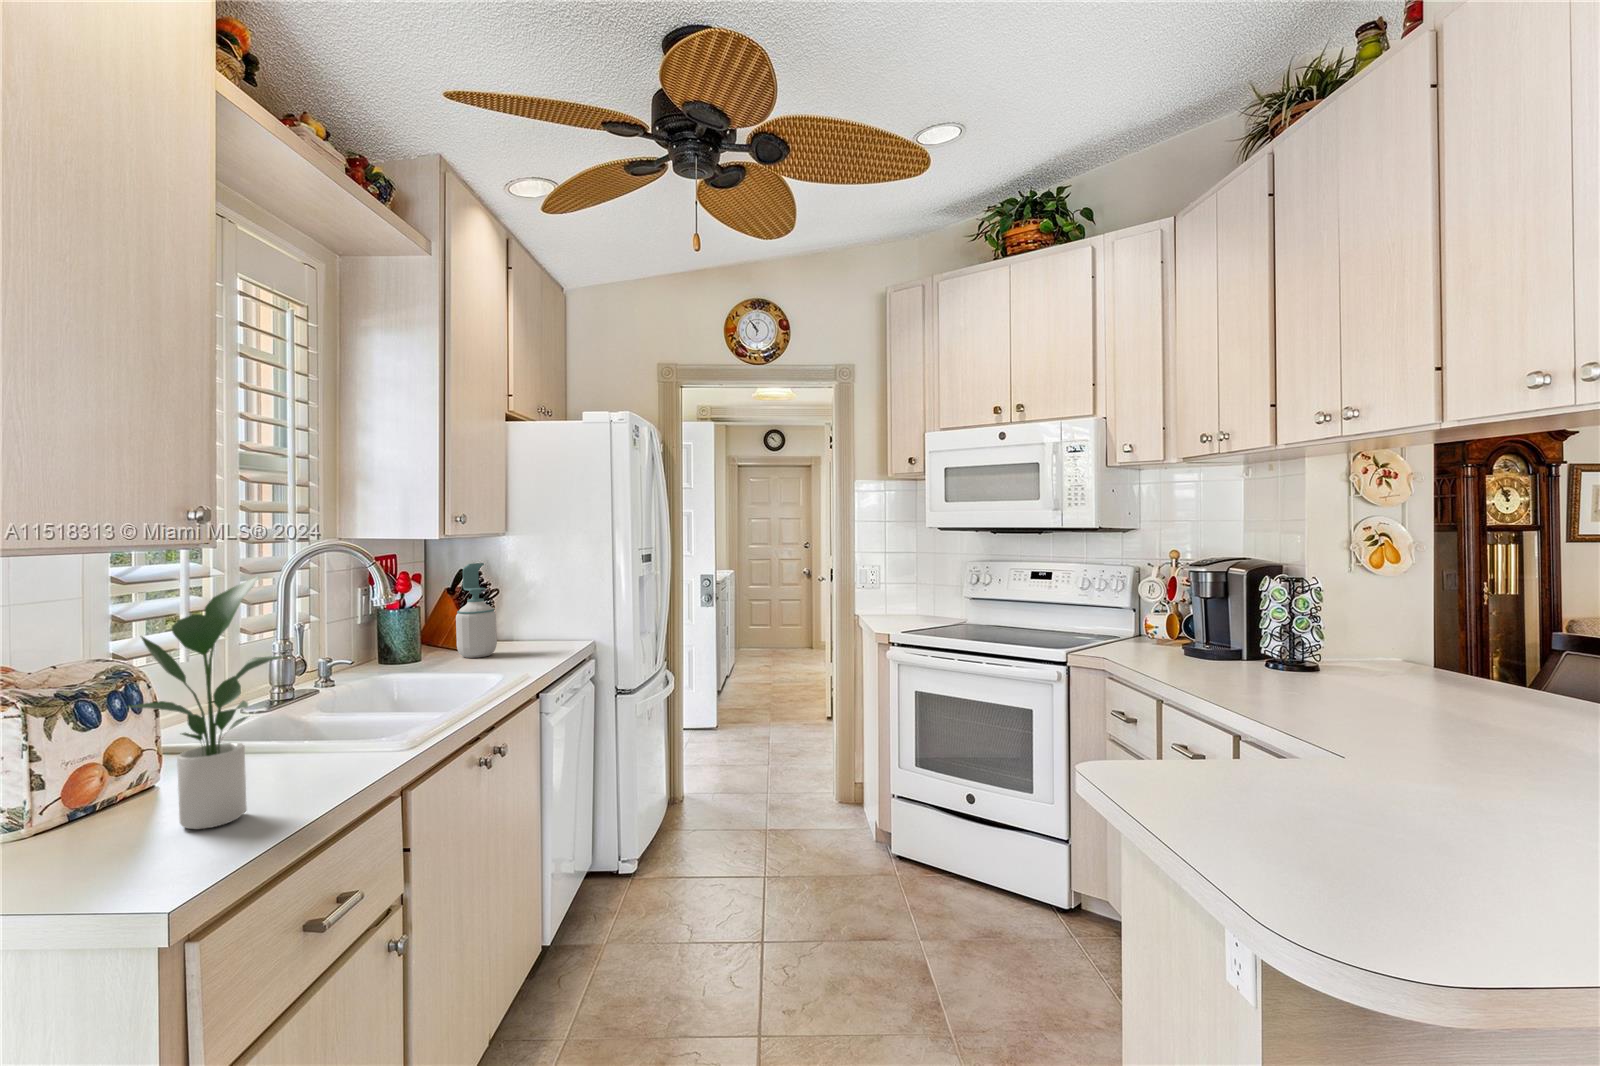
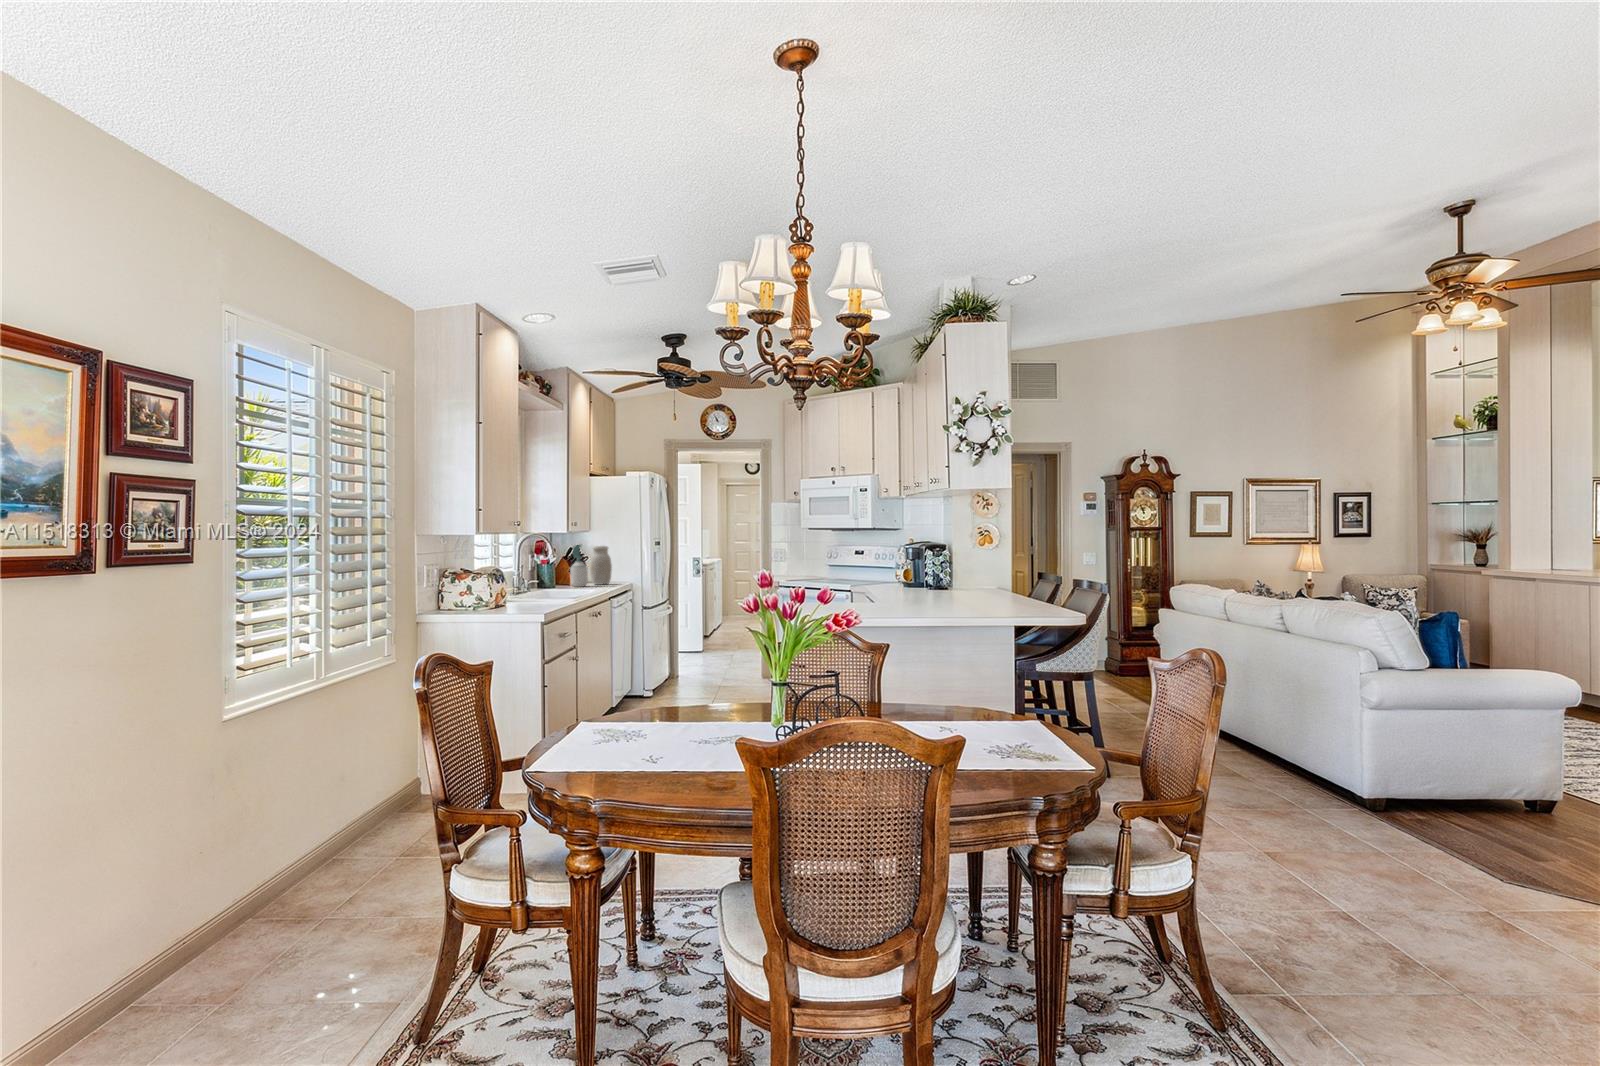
jar: none [506,564,553,647] -> present [590,546,612,585]
potted plant: present [129,578,284,829] -> none [519,543,554,606]

